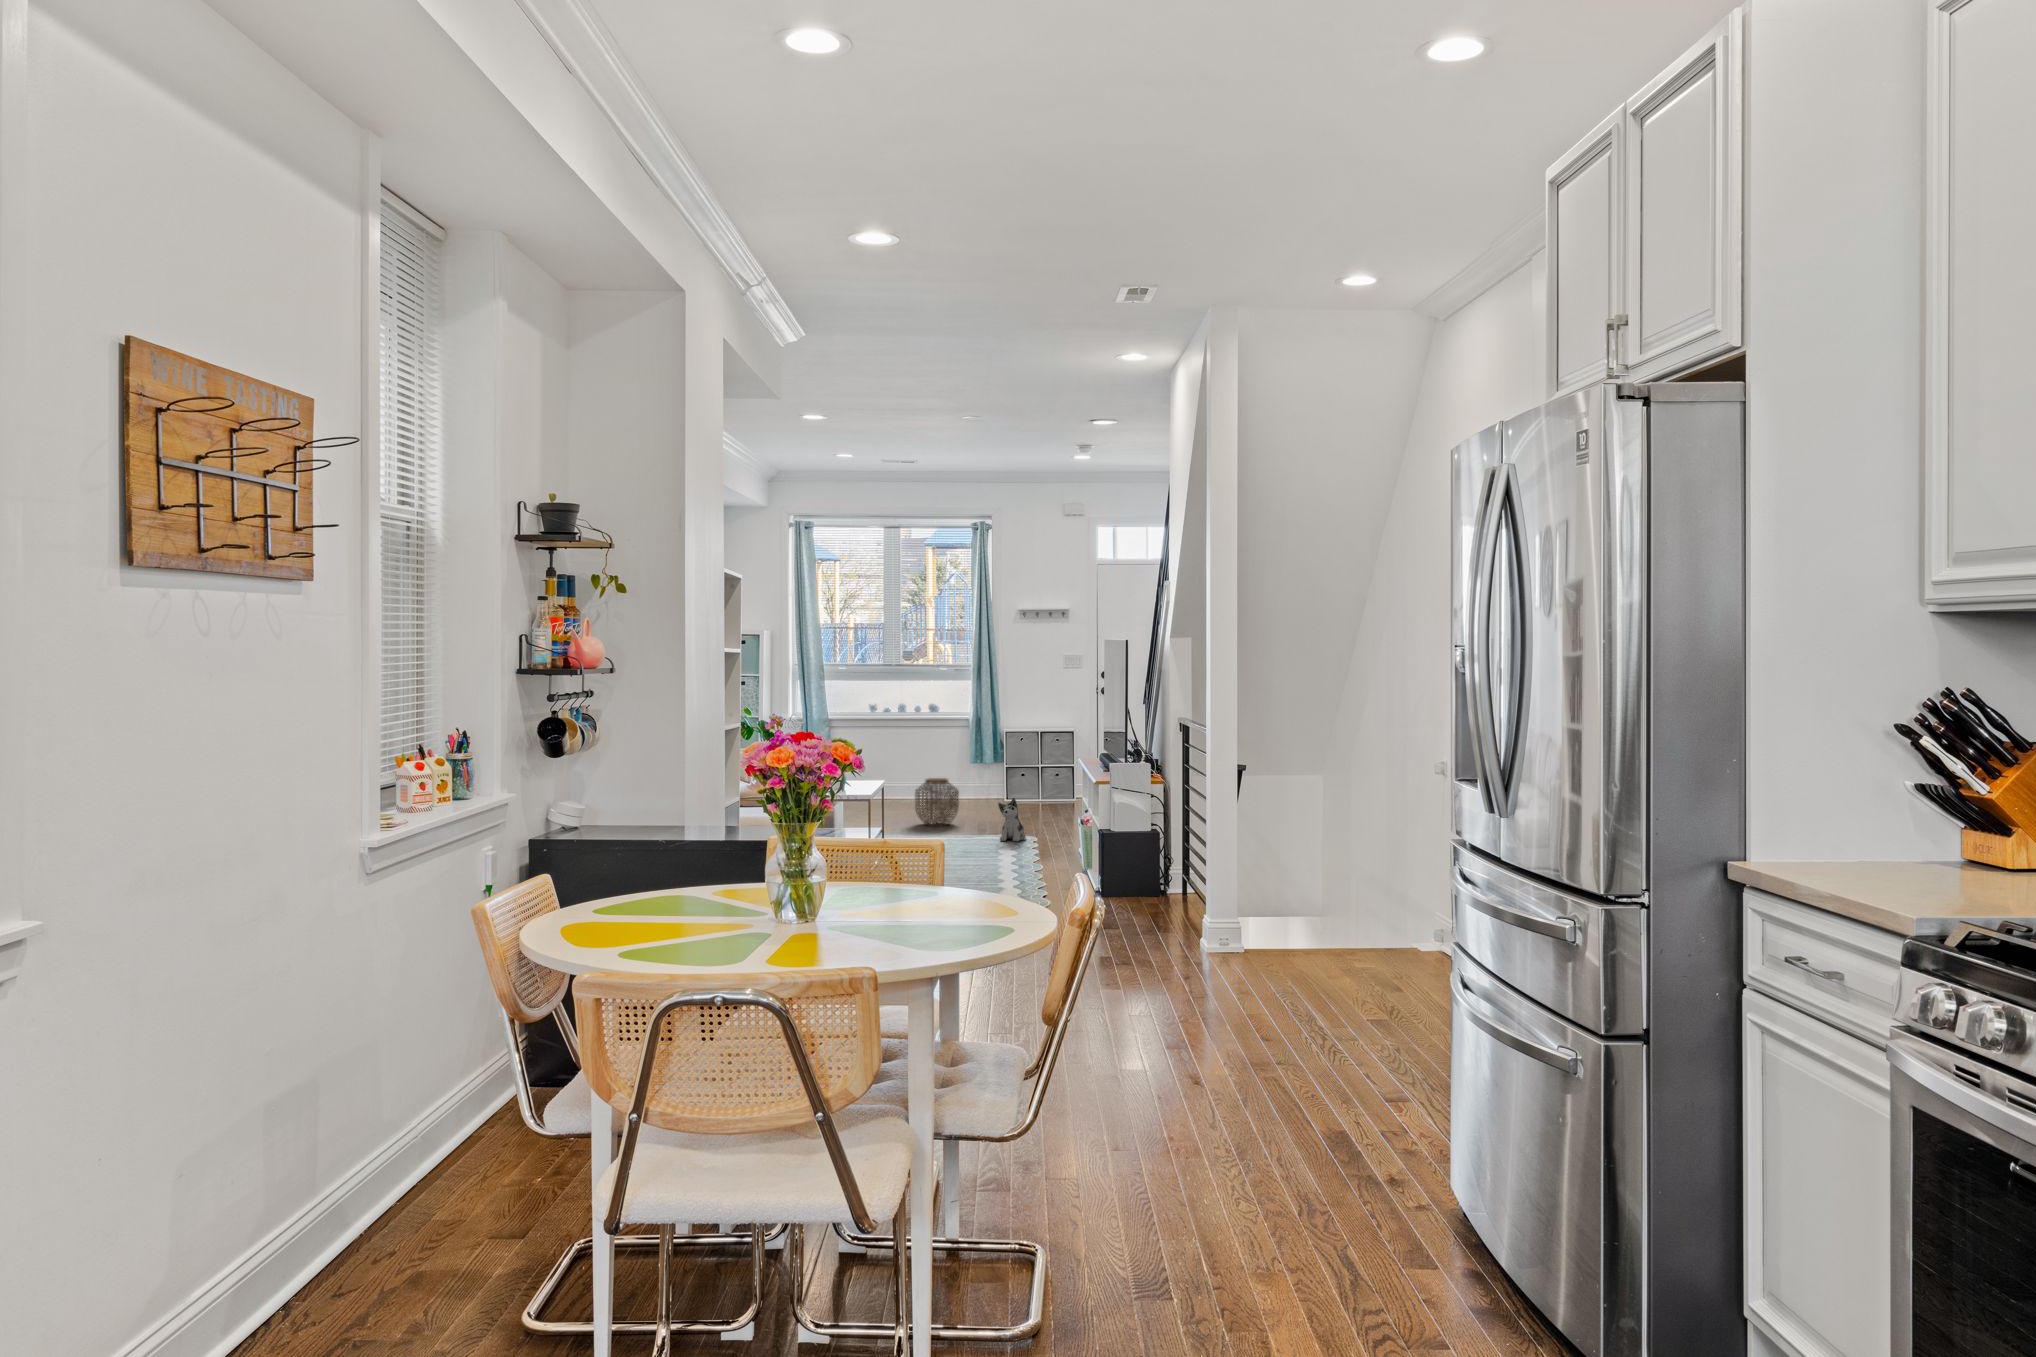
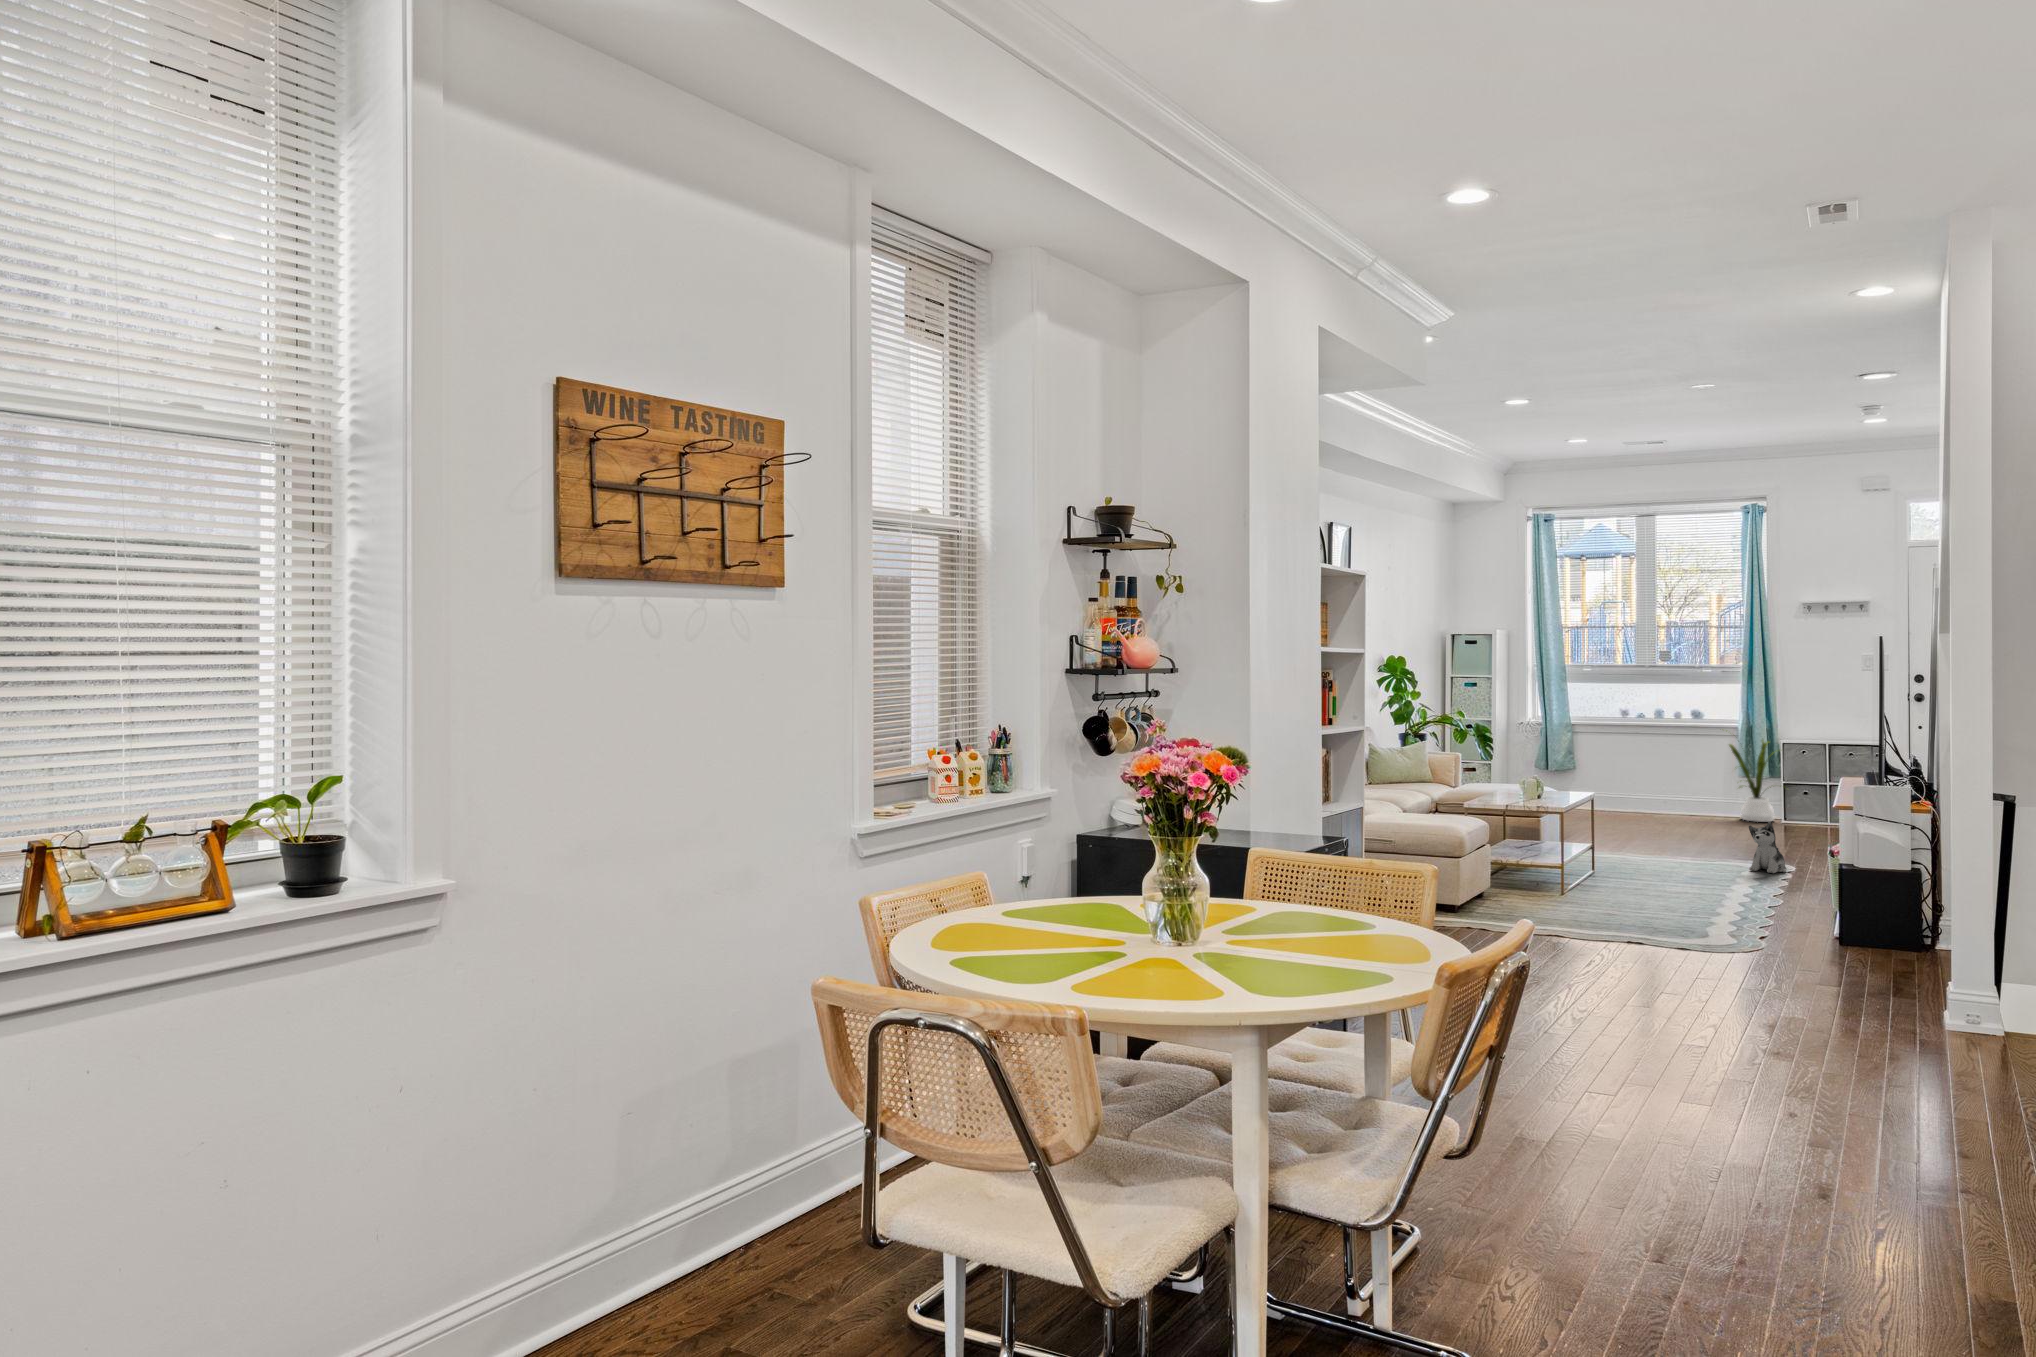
house plant: none [955,722,1008,802] -> present [1729,741,1774,822]
woven basket: present [915,778,959,826] -> none [1650,791,1707,845]

